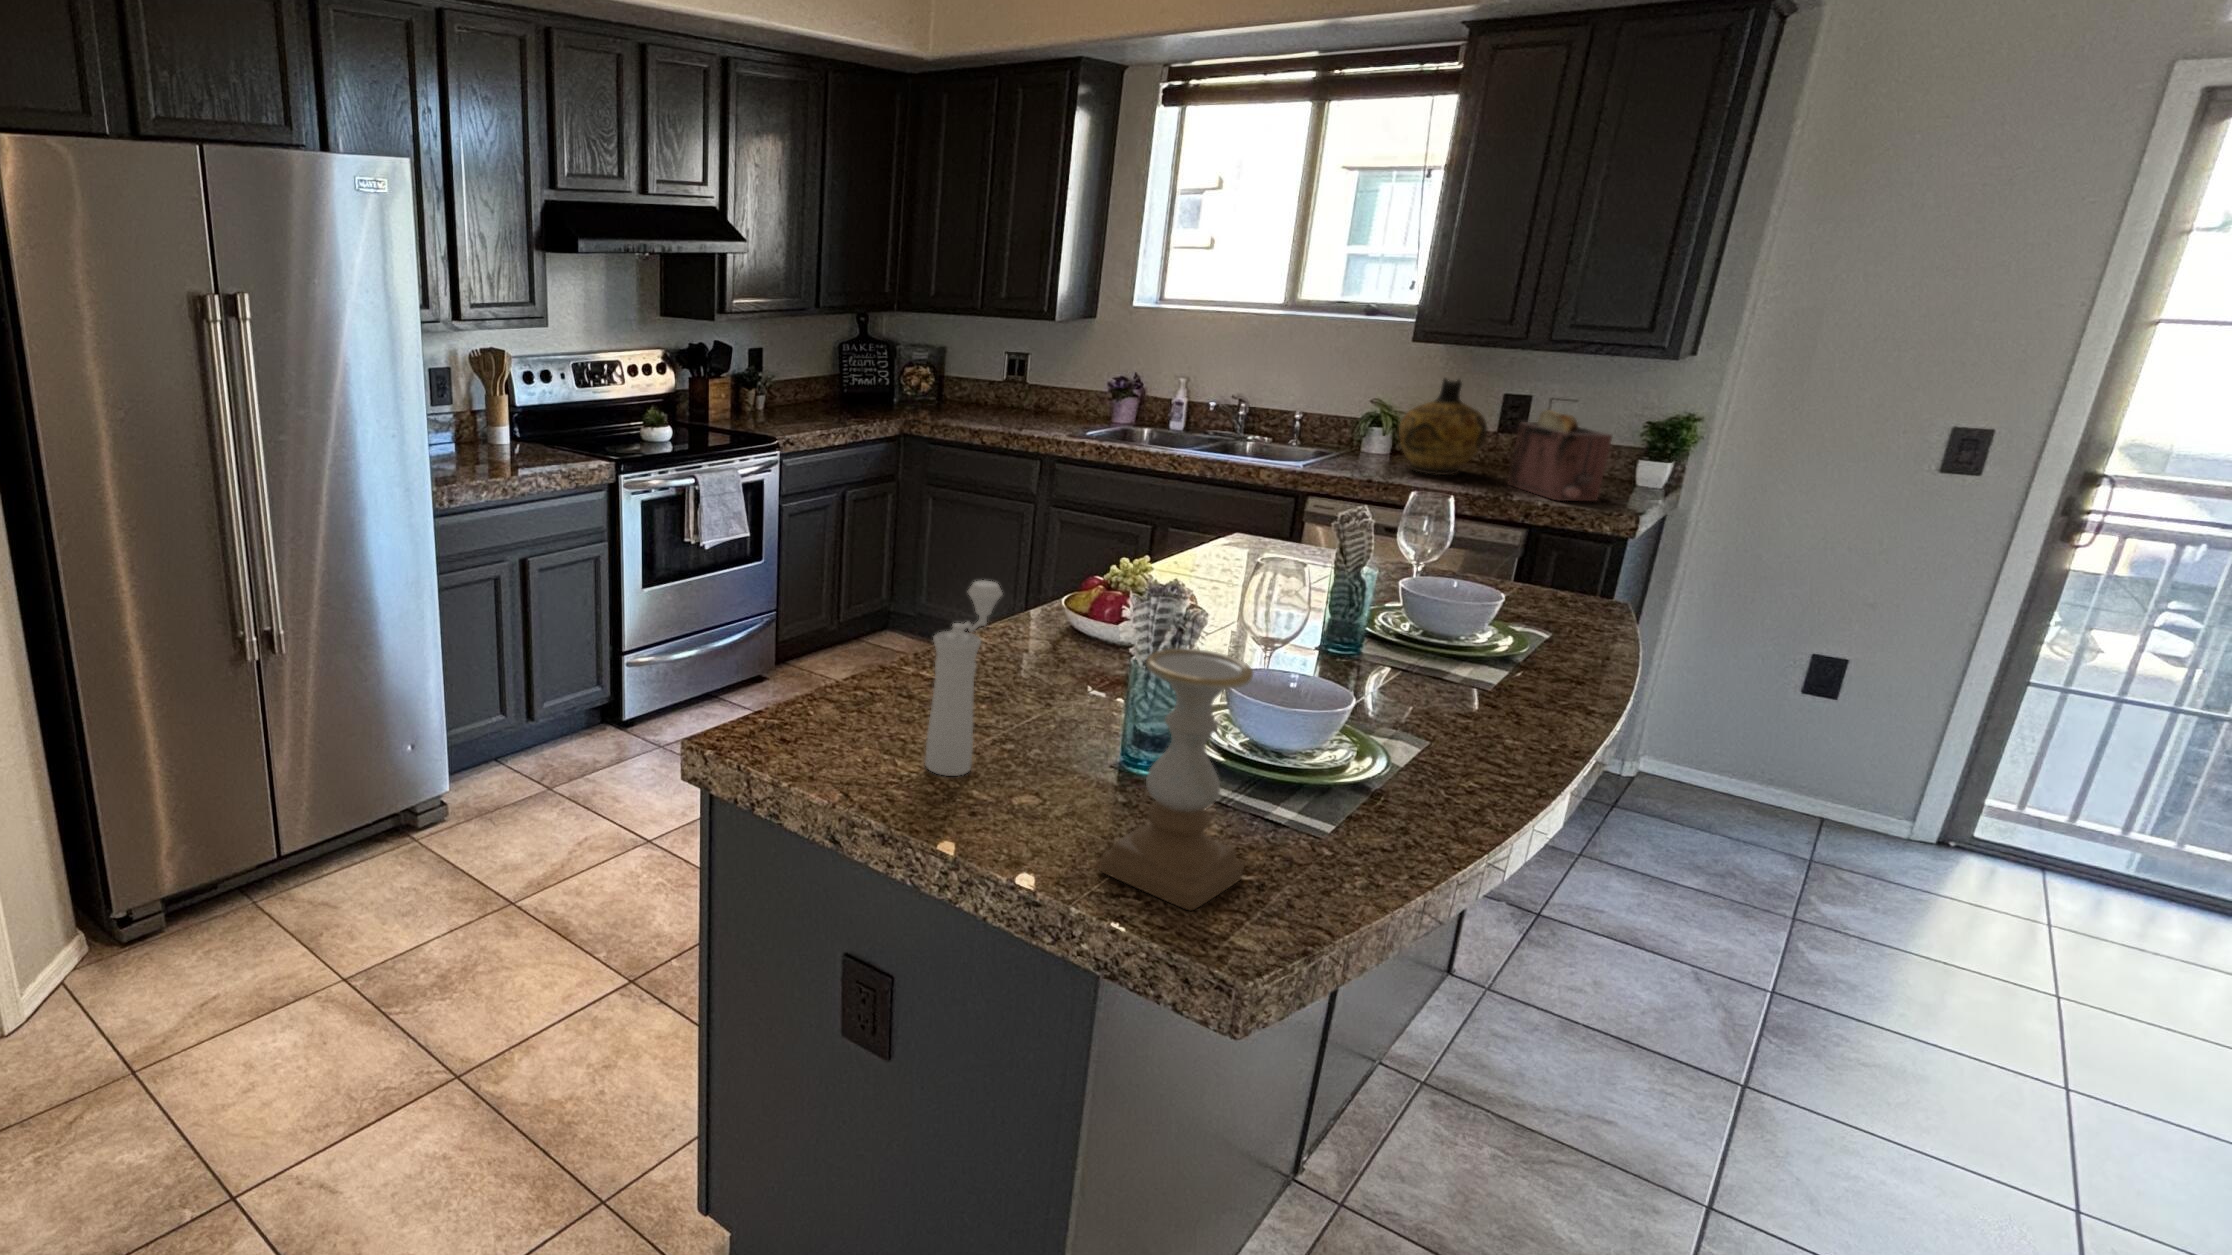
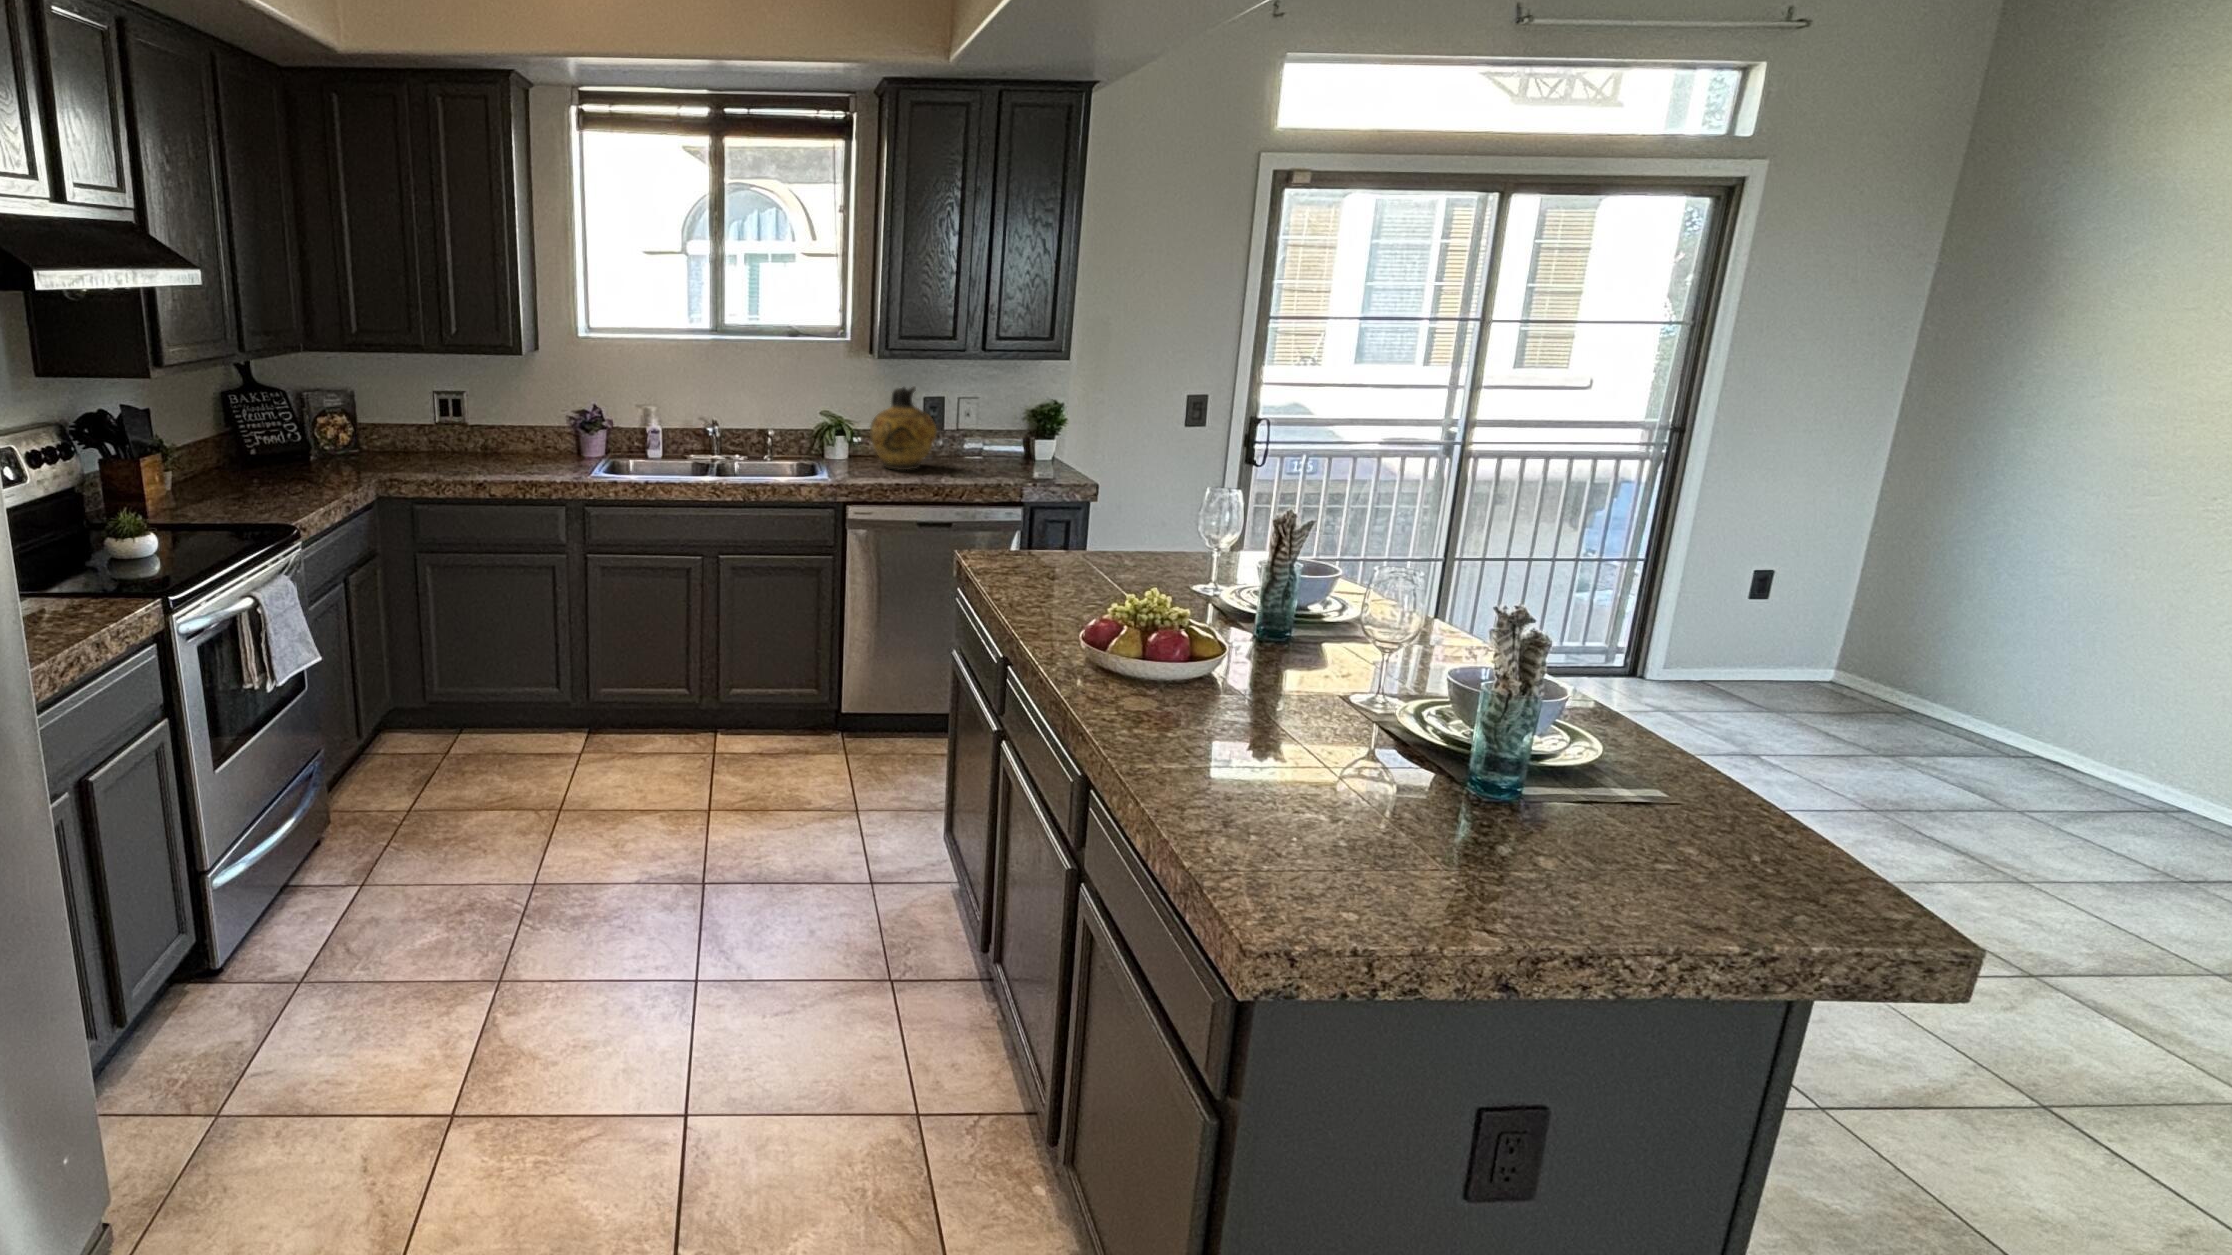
toaster: present [1508,410,1612,501] -> none [962,406,1039,478]
pepper mill: present [925,580,1002,776] -> none [1310,611,1416,803]
candle holder: present [1100,648,1253,911] -> none [1596,620,1746,828]

